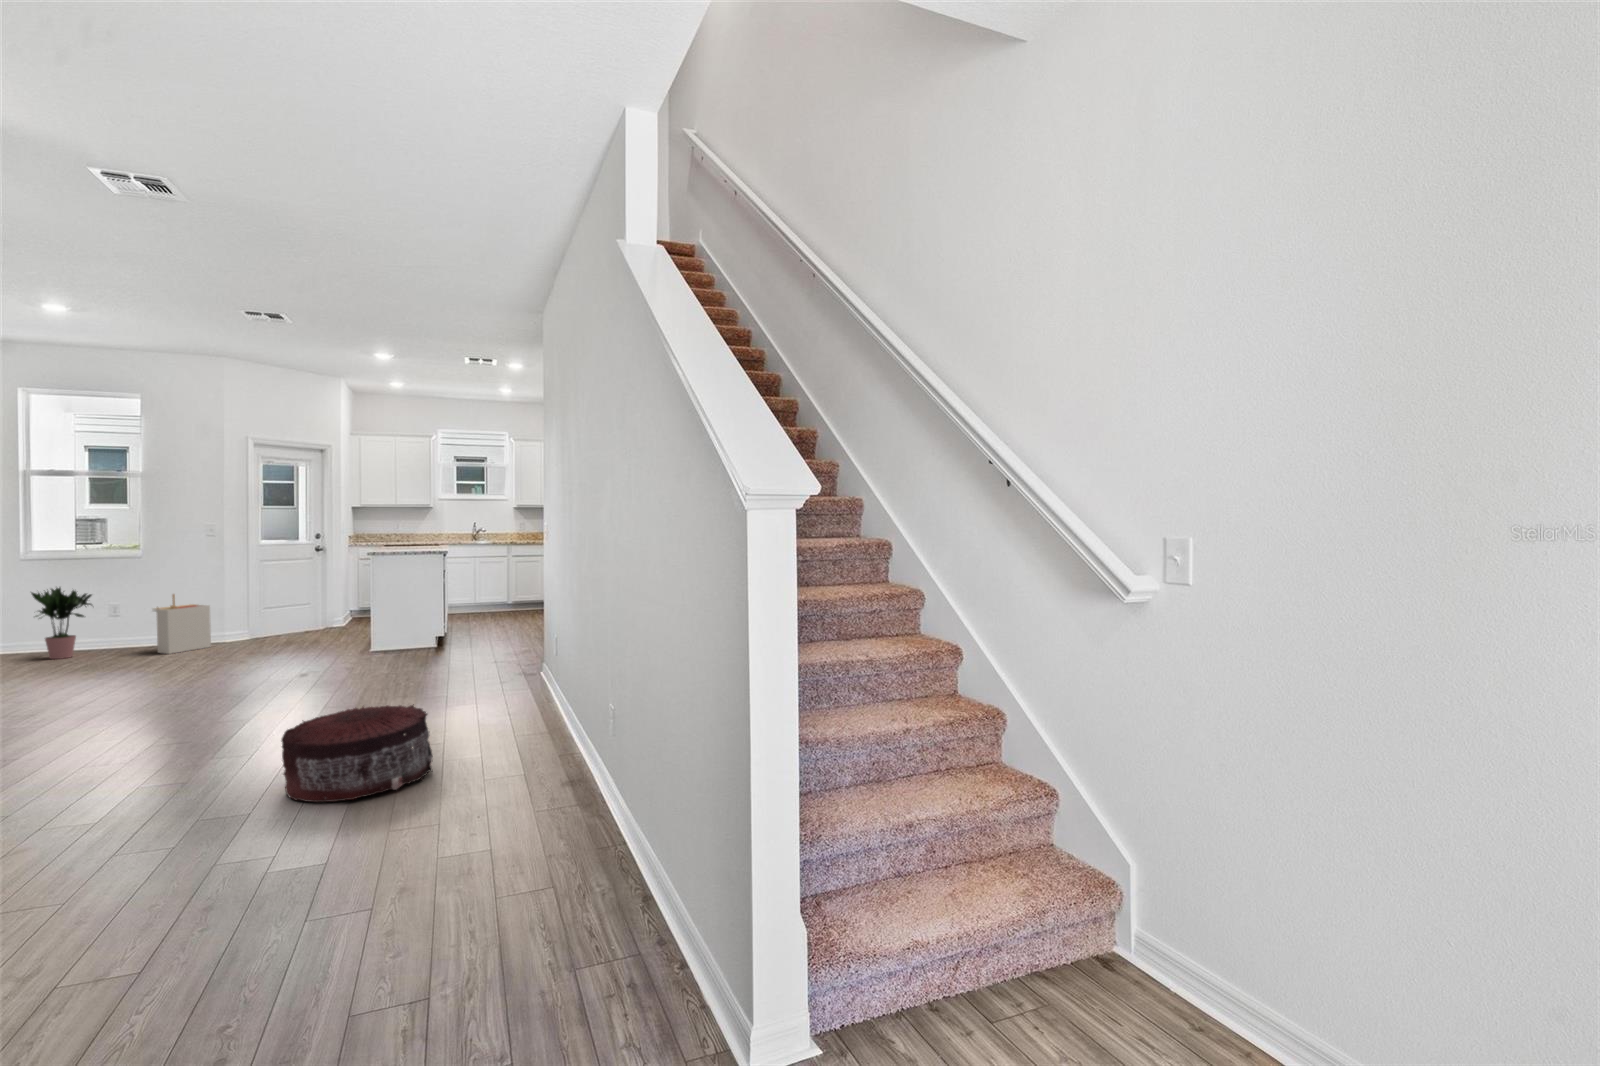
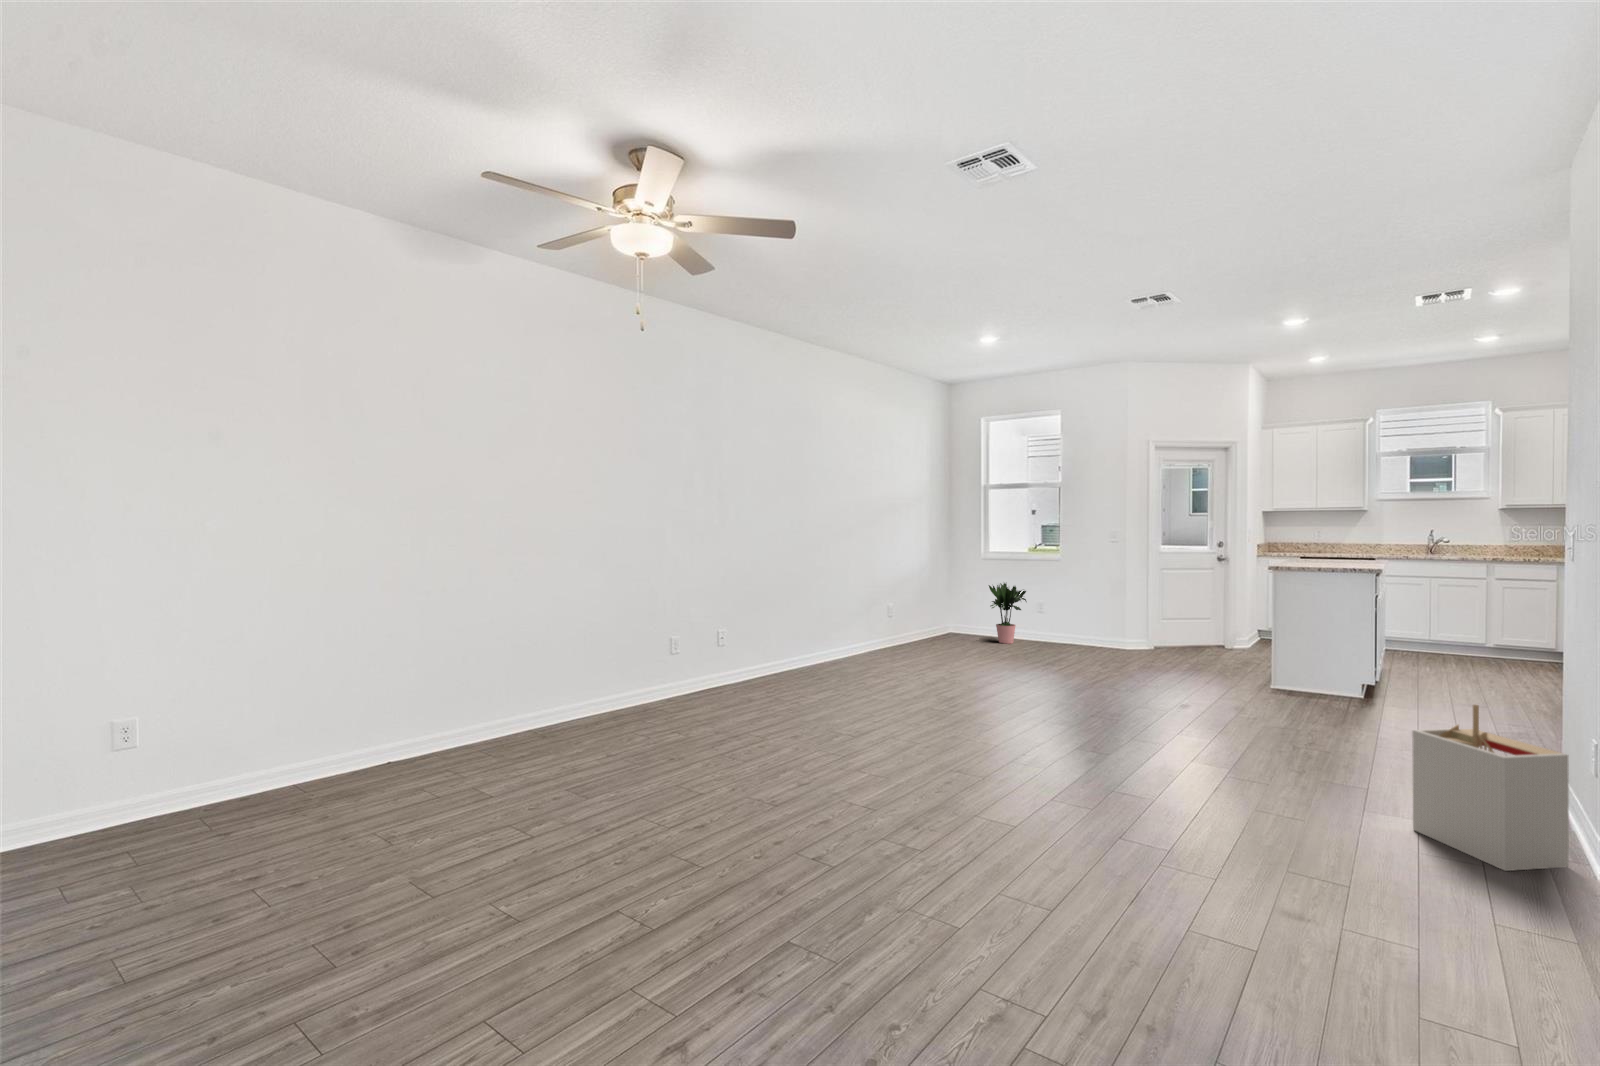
storage bin: present [152,594,211,654] -> present [1412,704,1569,871]
pouf: present [281,704,433,802] -> none [1099,787,1314,954]

